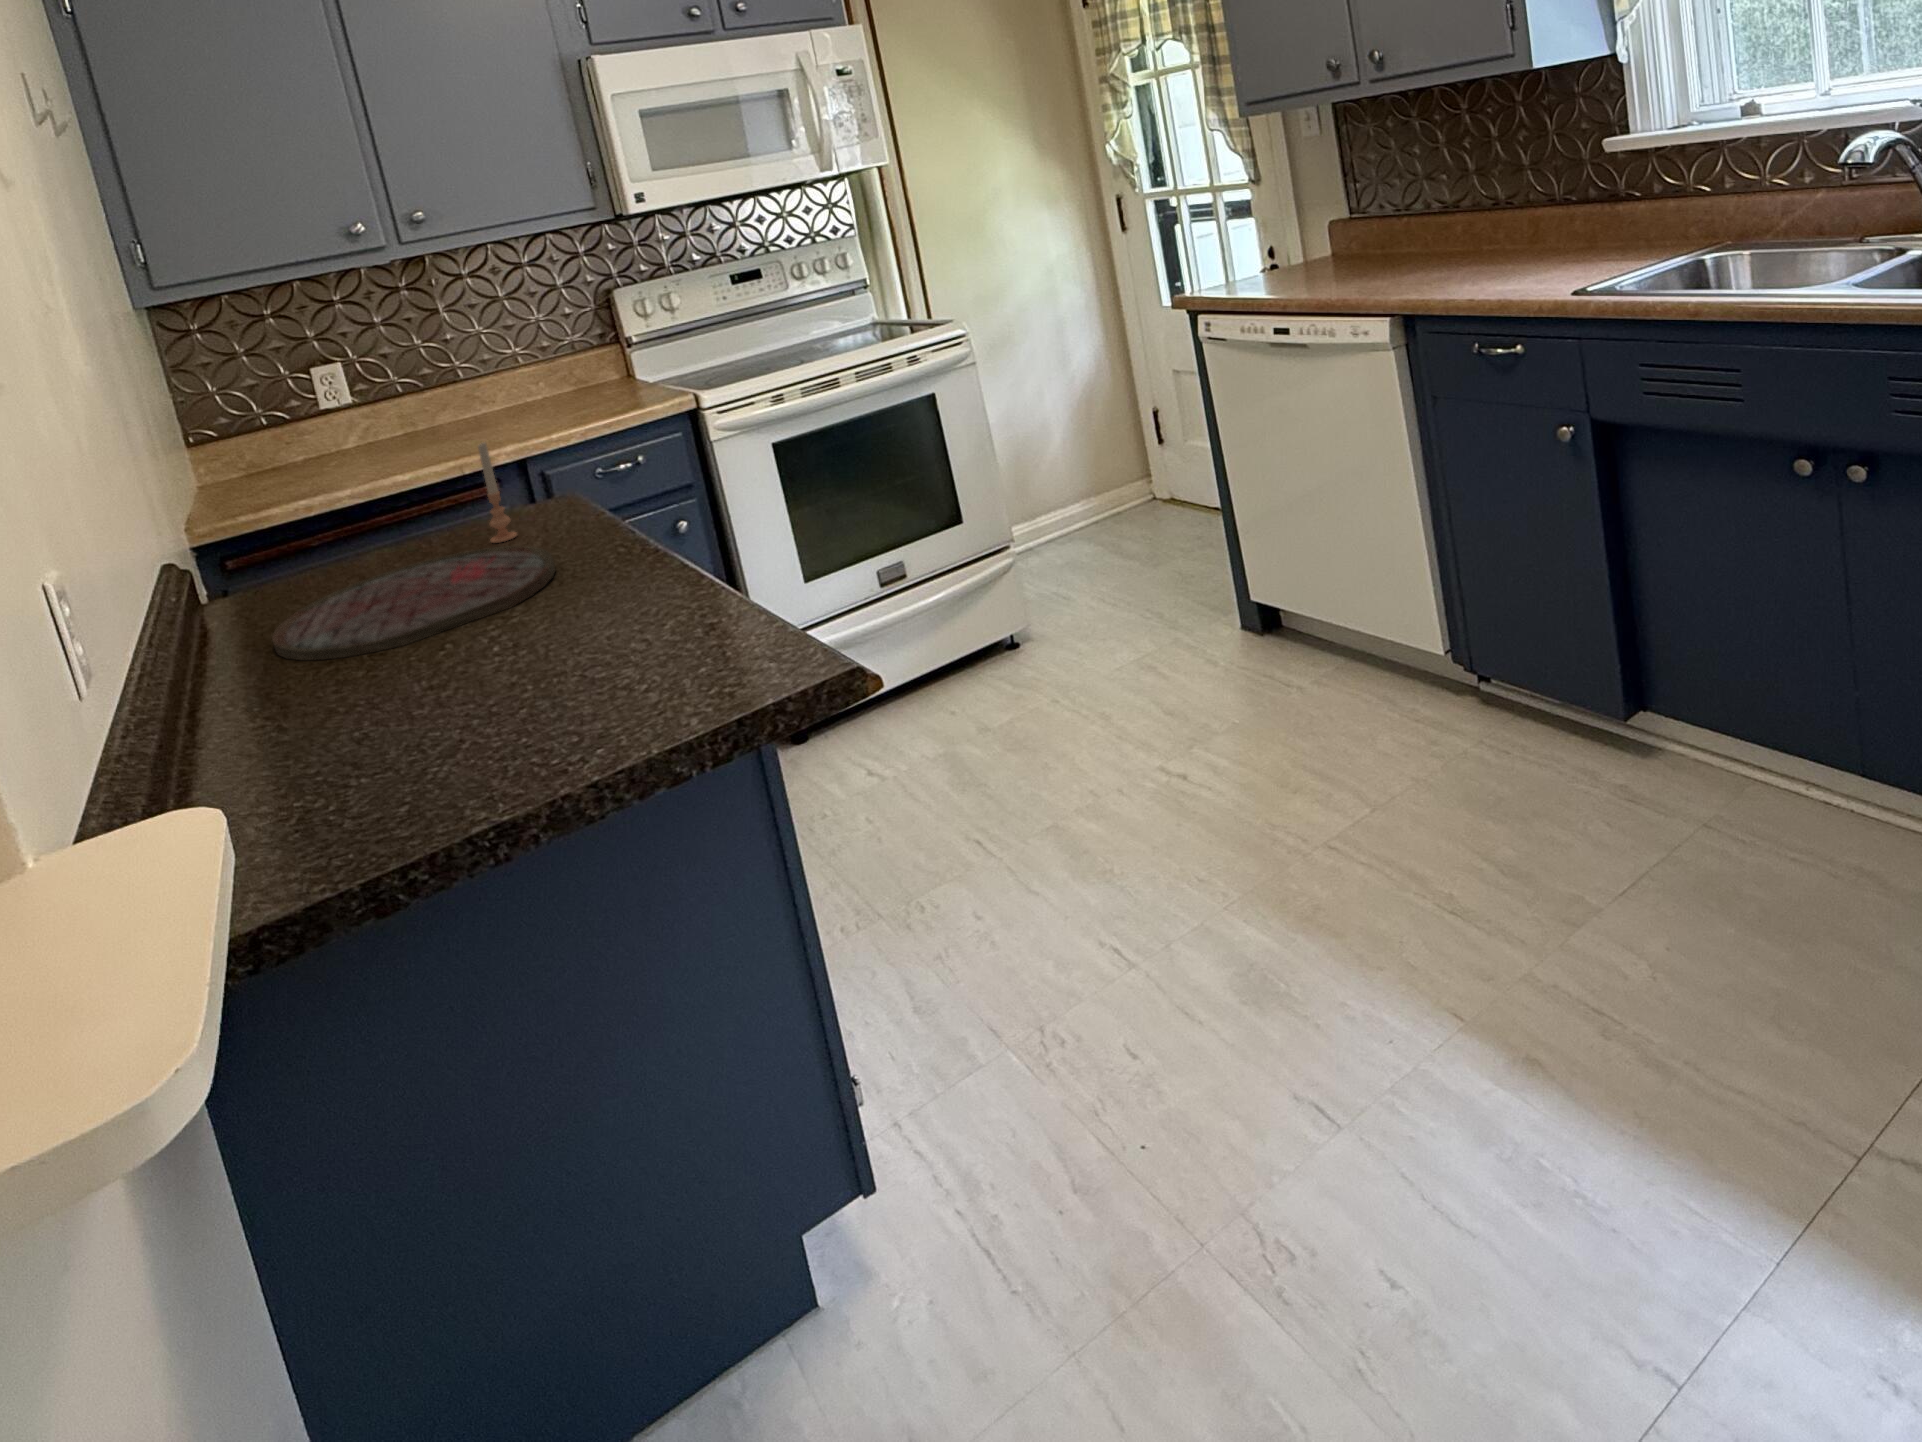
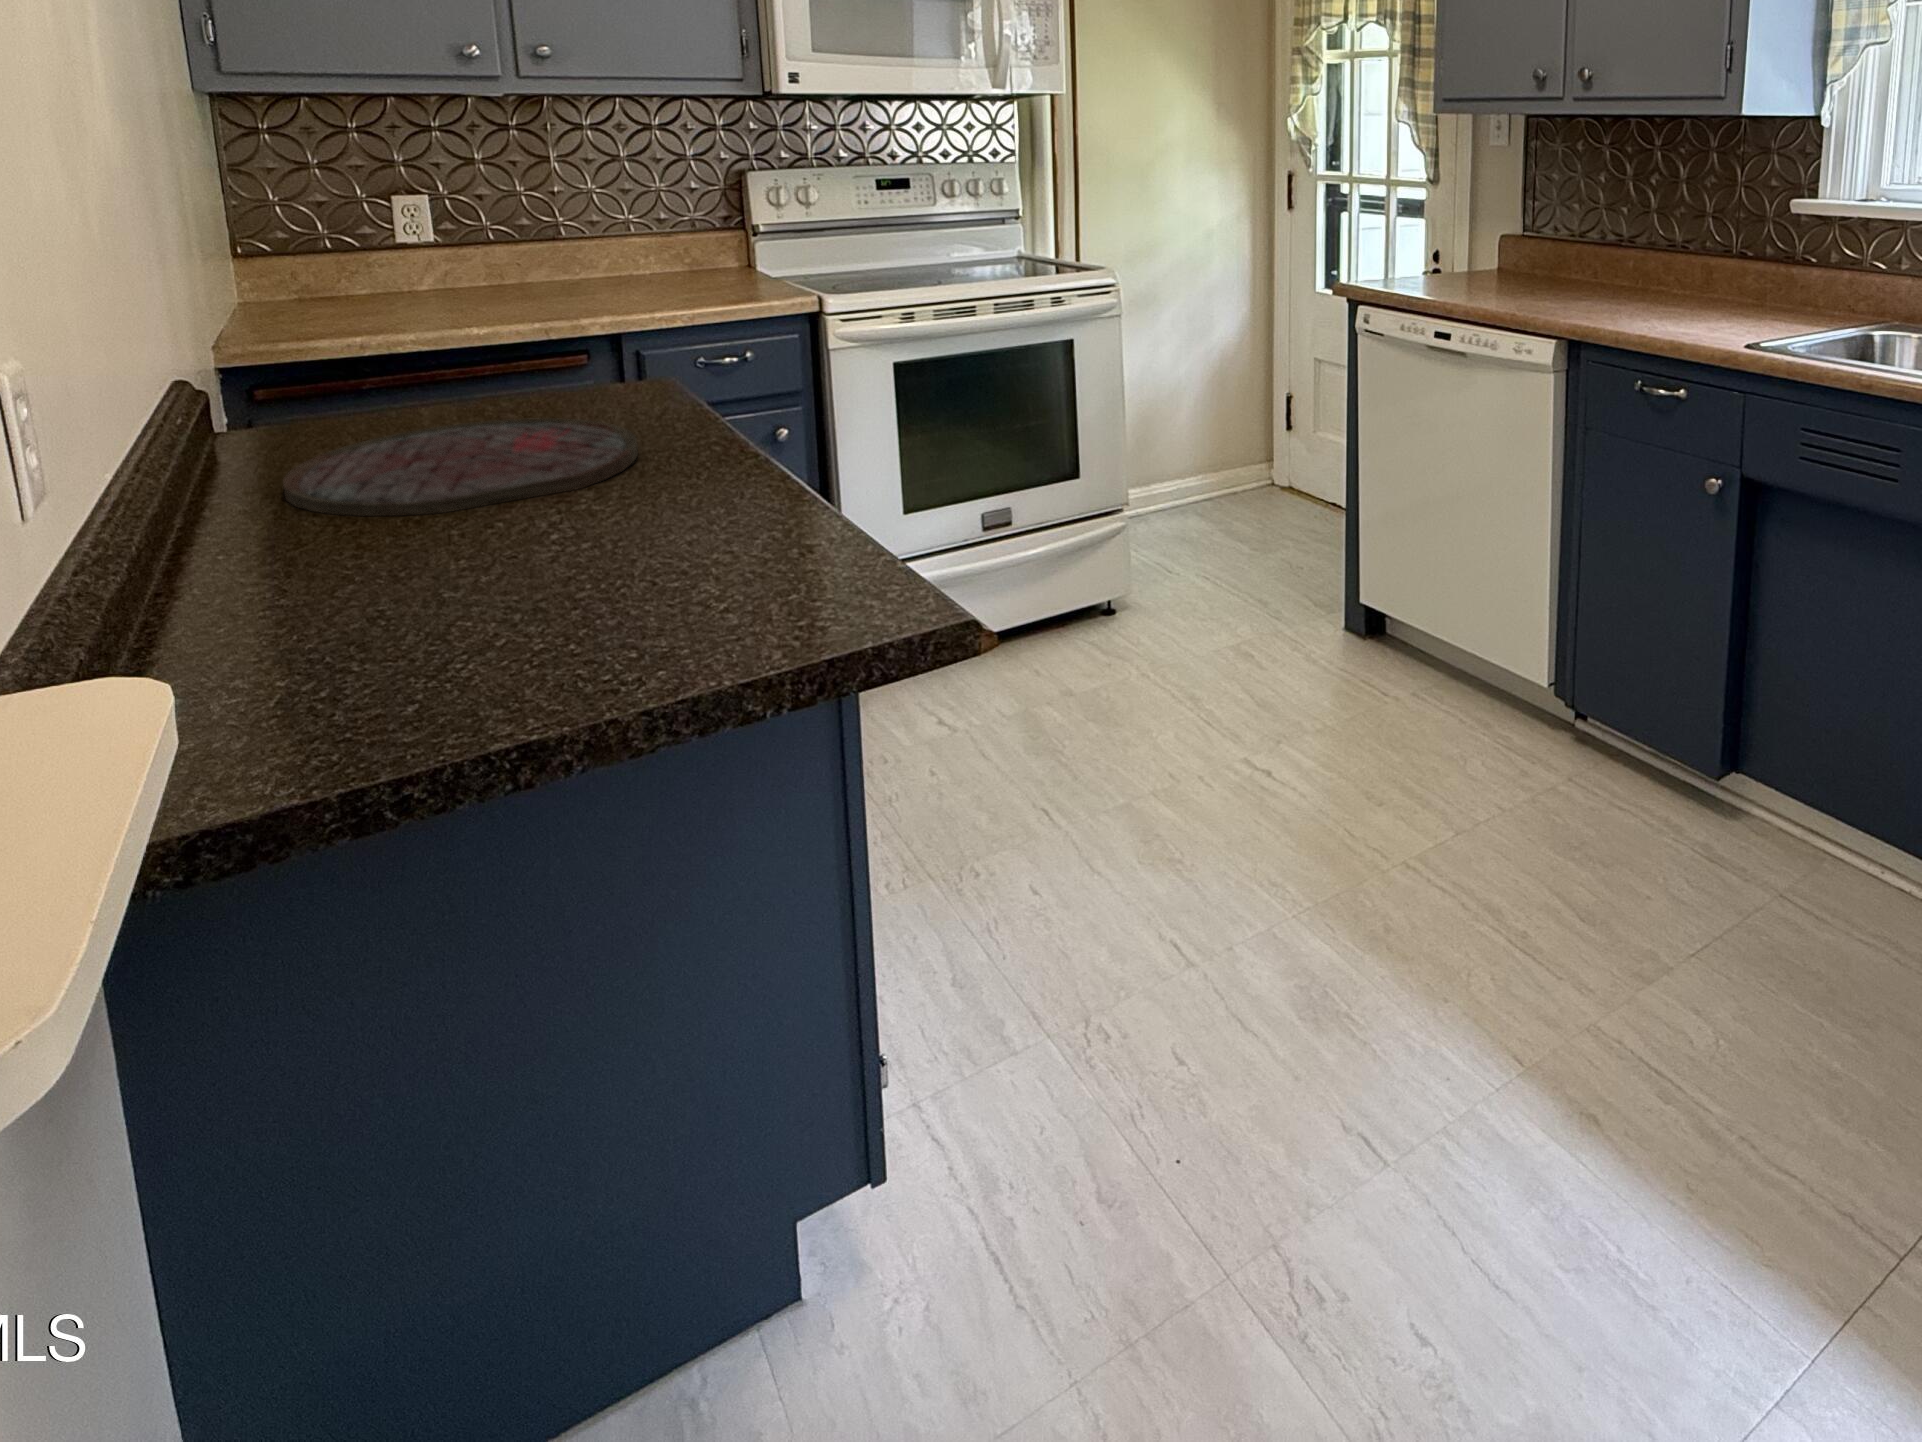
candle: present [478,442,517,543] -> none [568,300,600,415]

